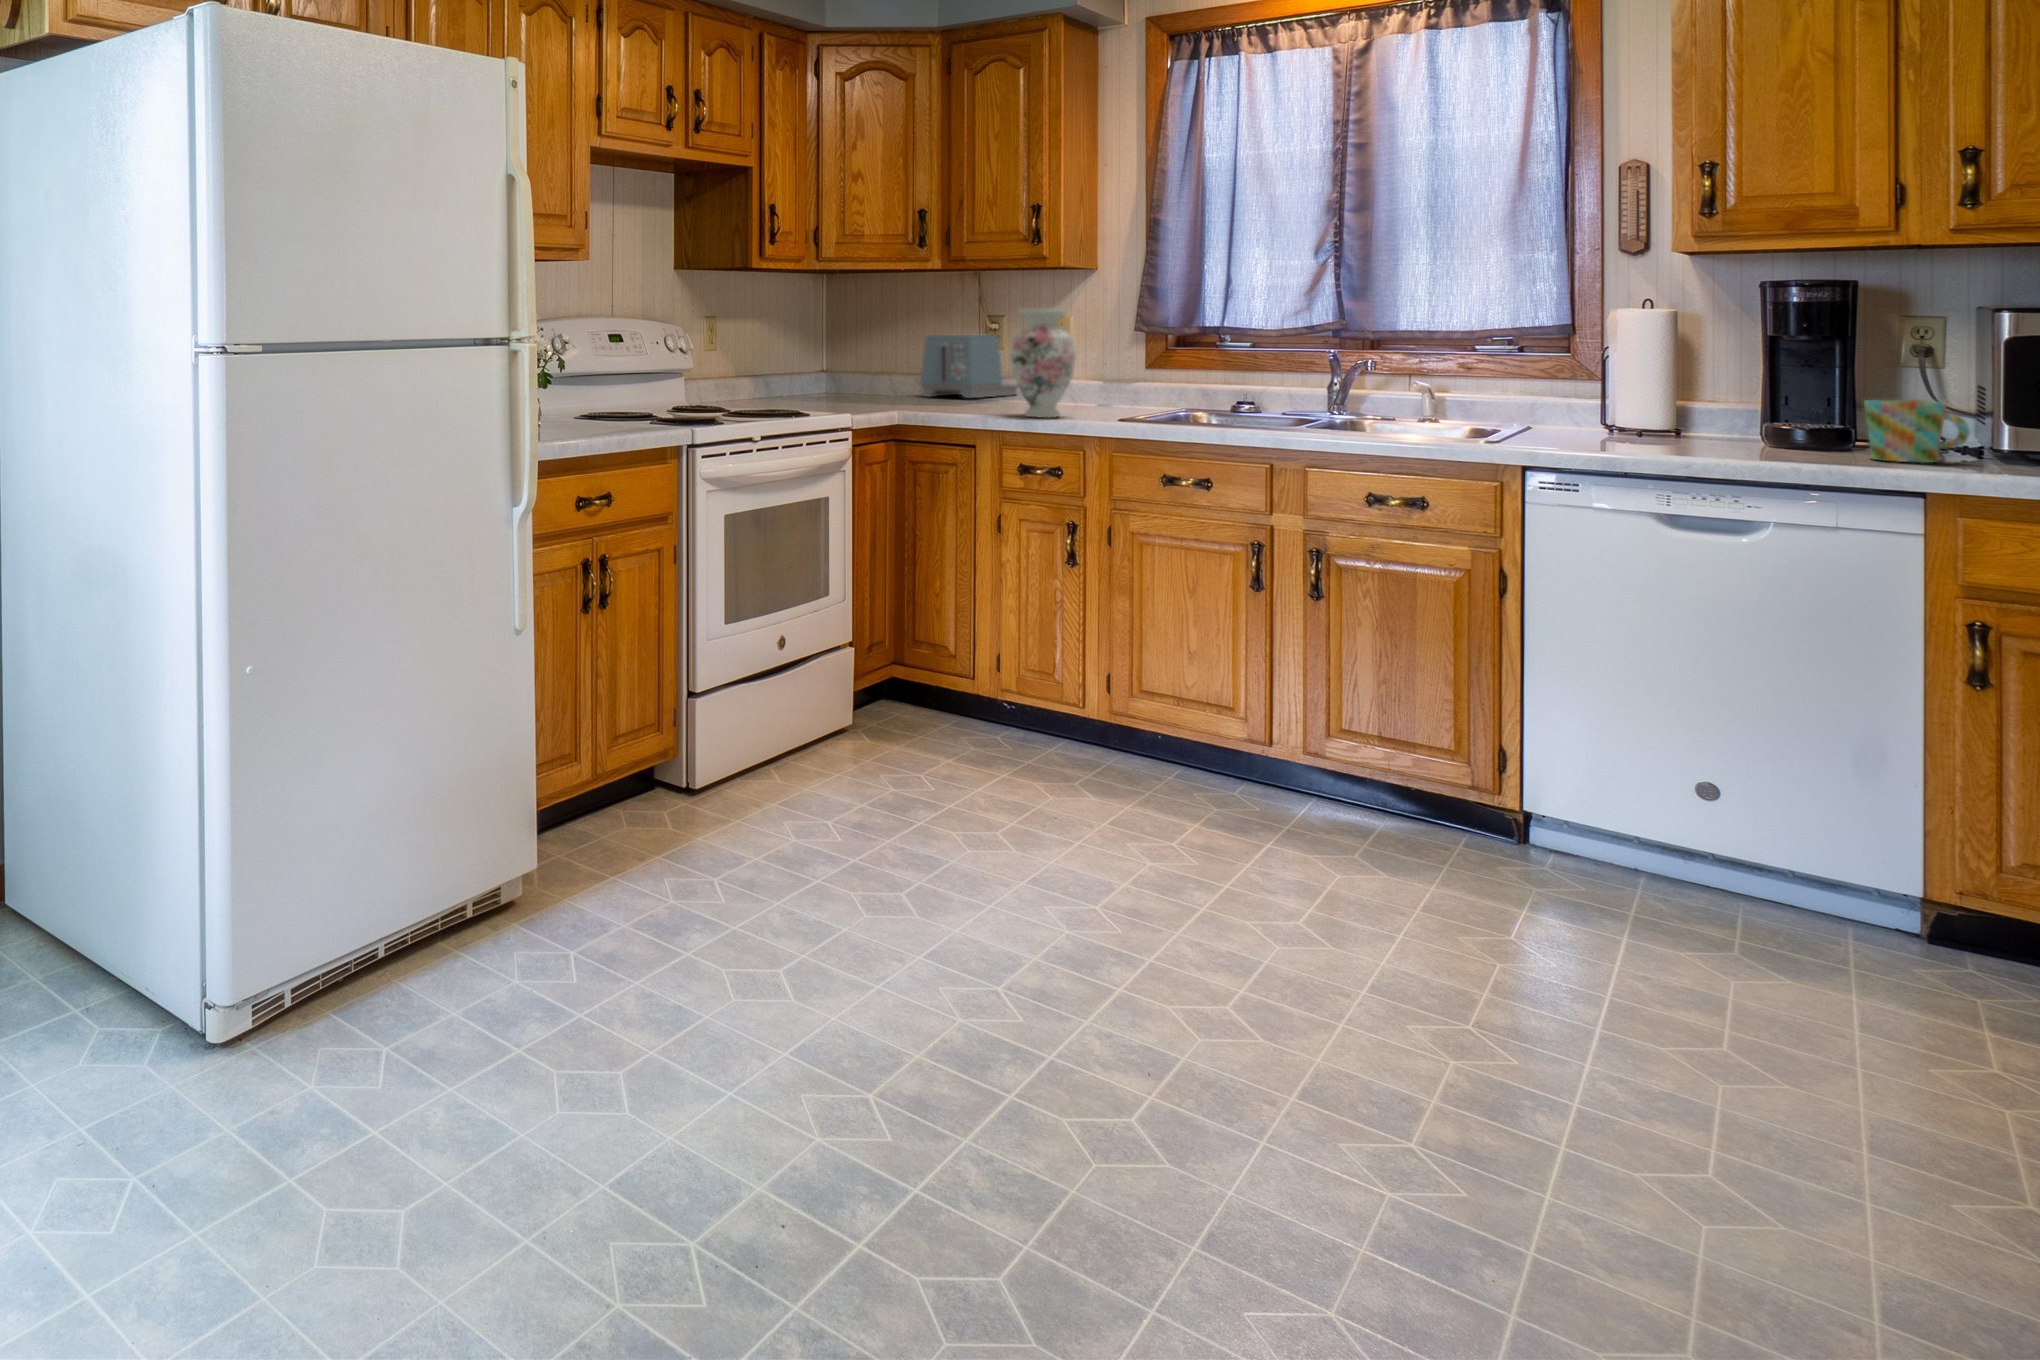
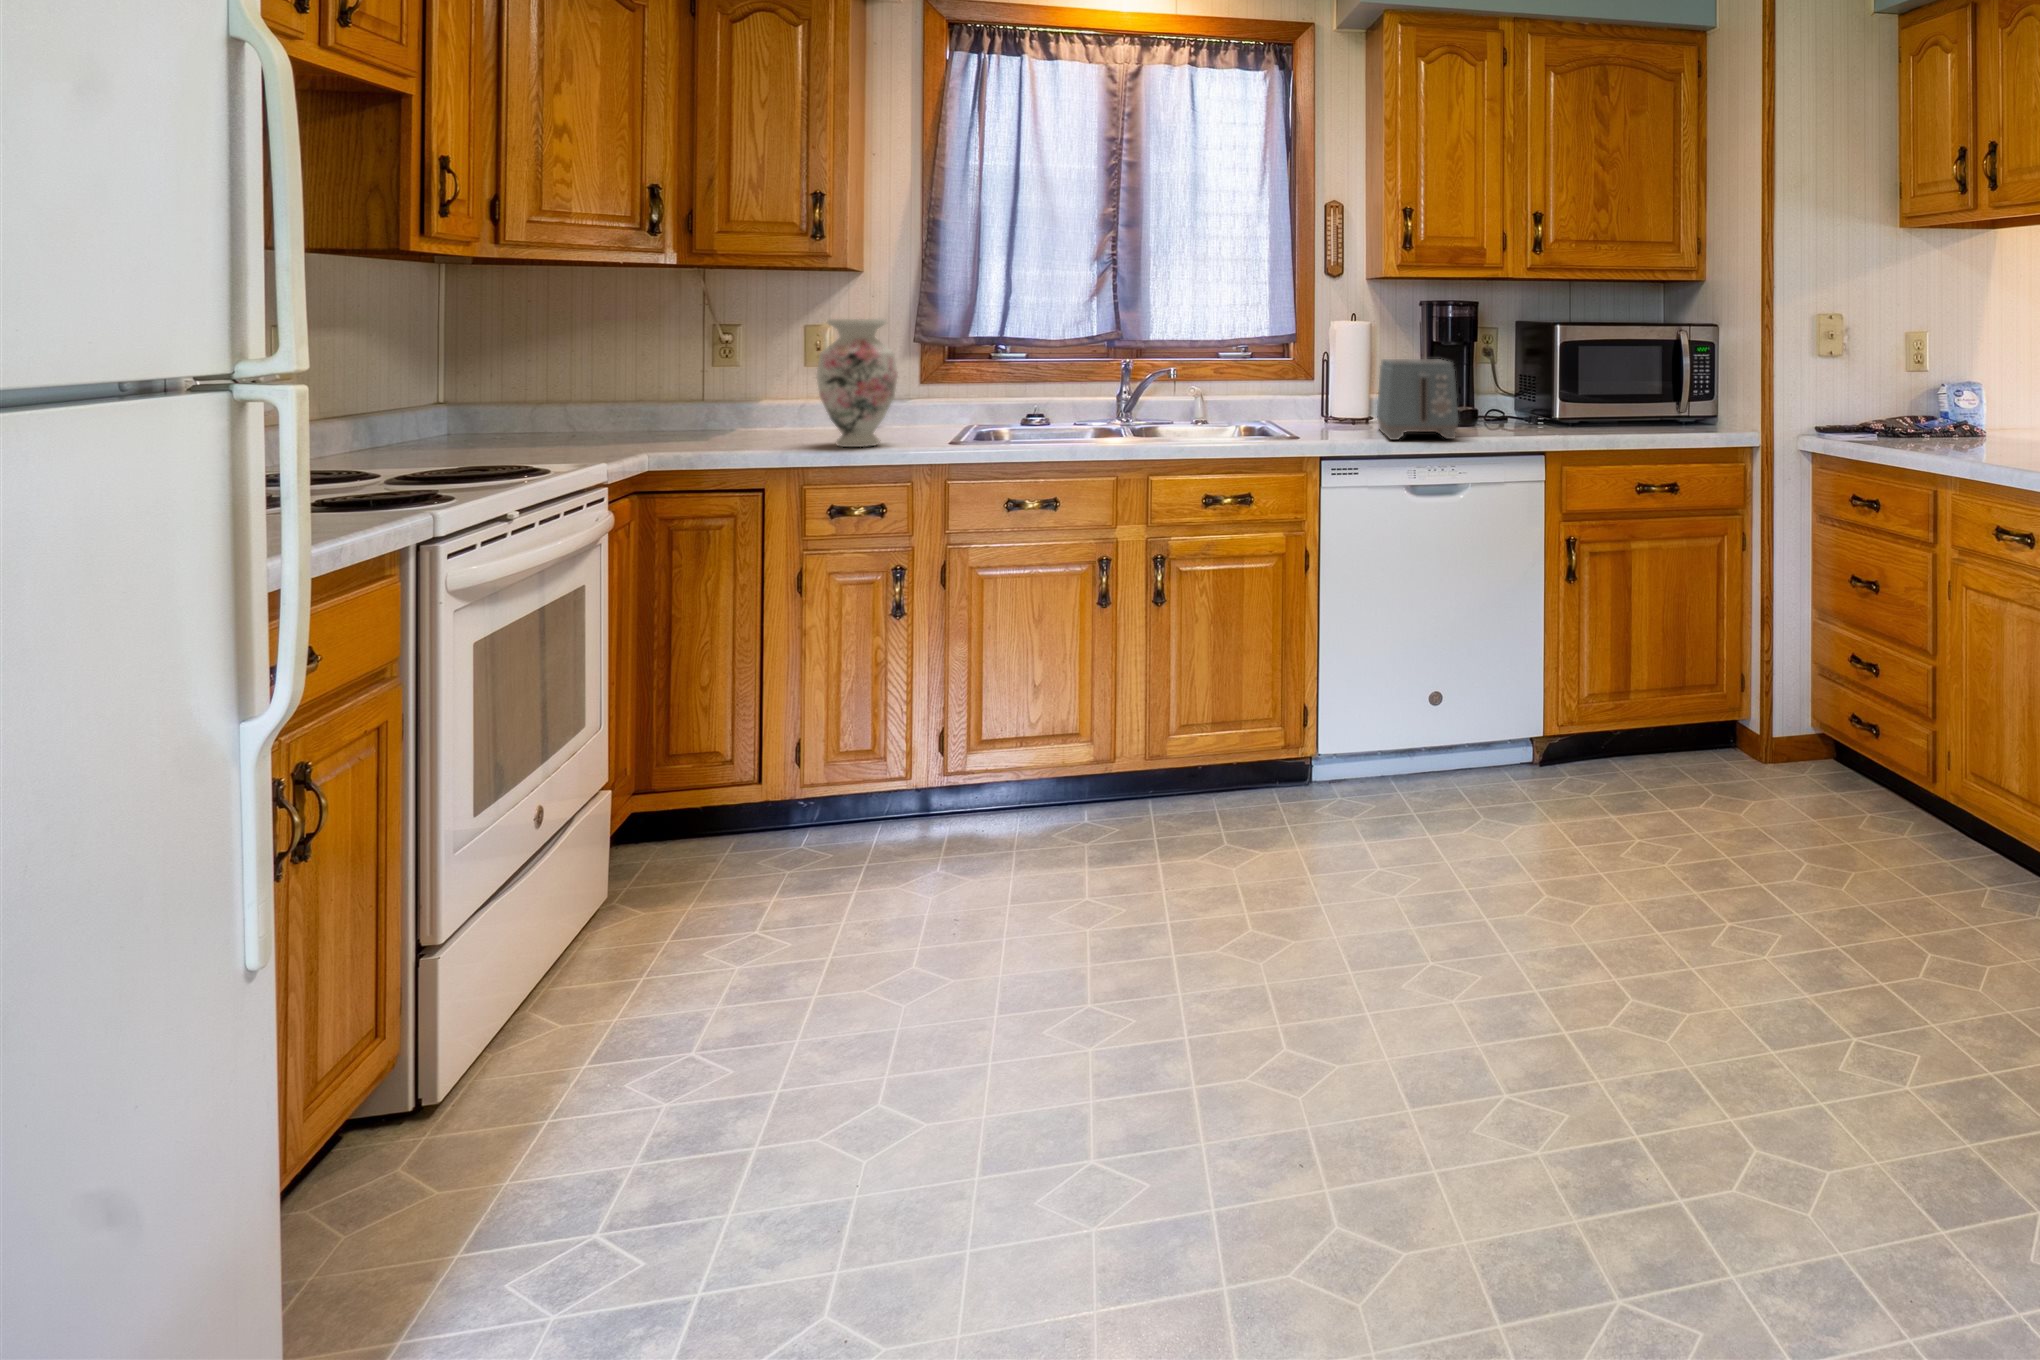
toaster: present [921,335,1018,398] -> present [1377,359,1458,440]
mug: present [1864,400,1969,463] -> none [1503,391,1554,435]

